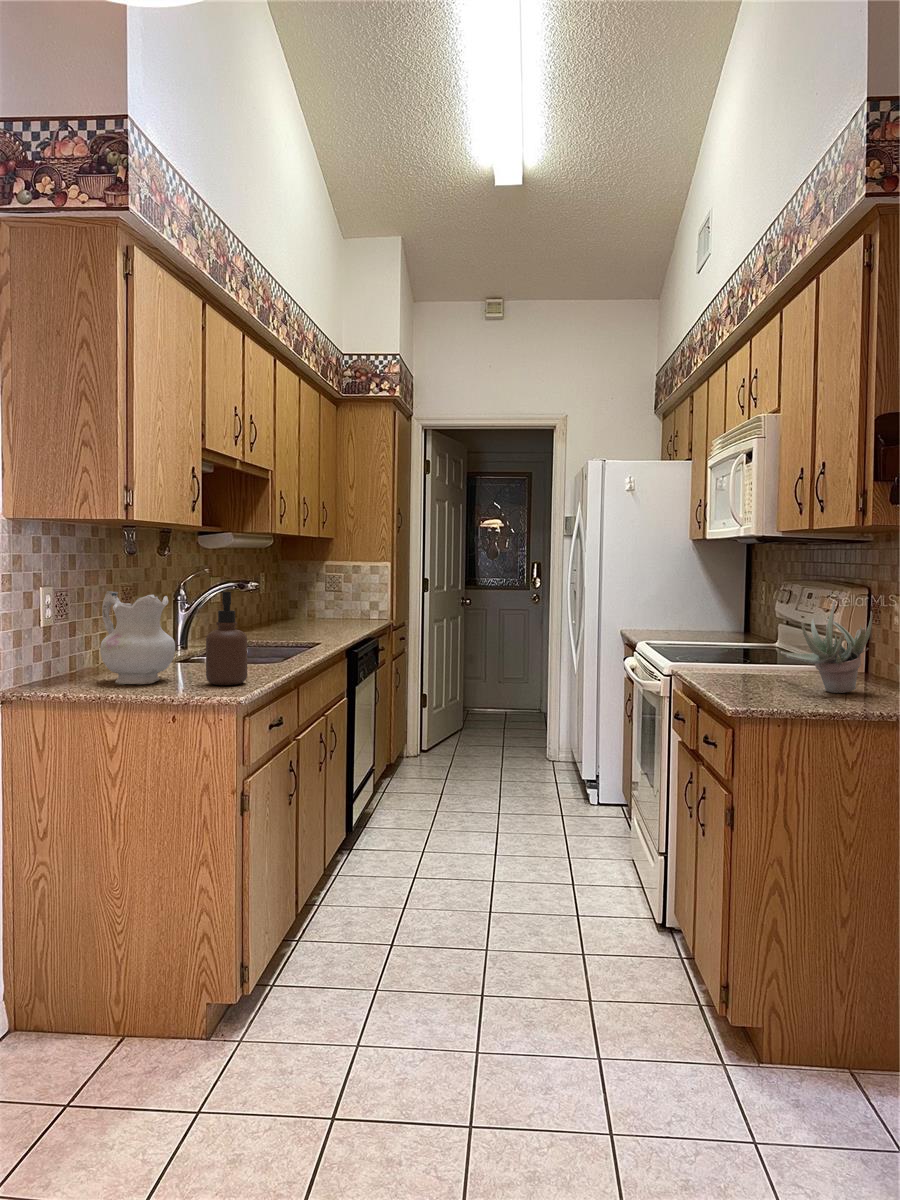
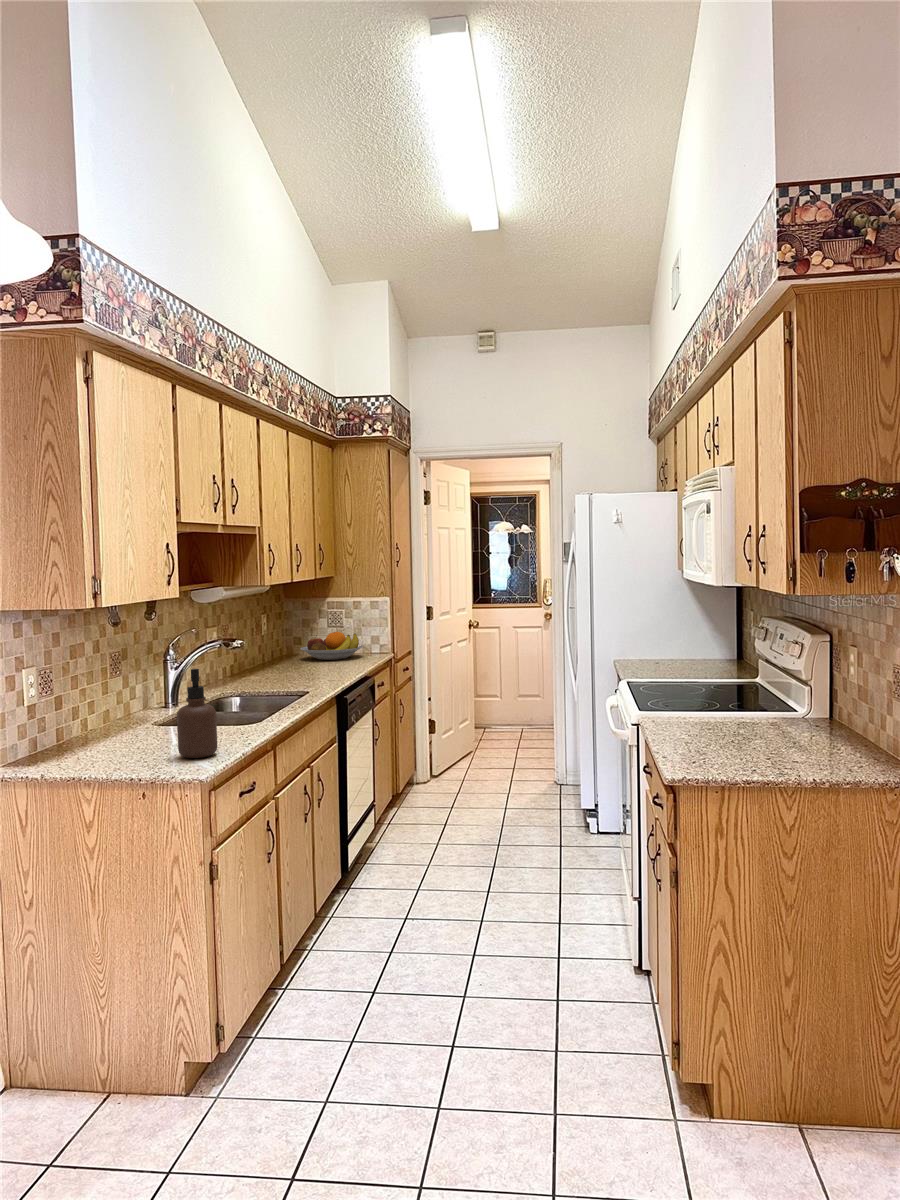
ceramic pitcher: present [100,591,175,684] -> none [80,670,151,759]
fruit bowl: none [297,594,362,622] -> present [300,632,363,660]
succulent plant: present [781,601,872,693] -> none [726,661,815,751]

